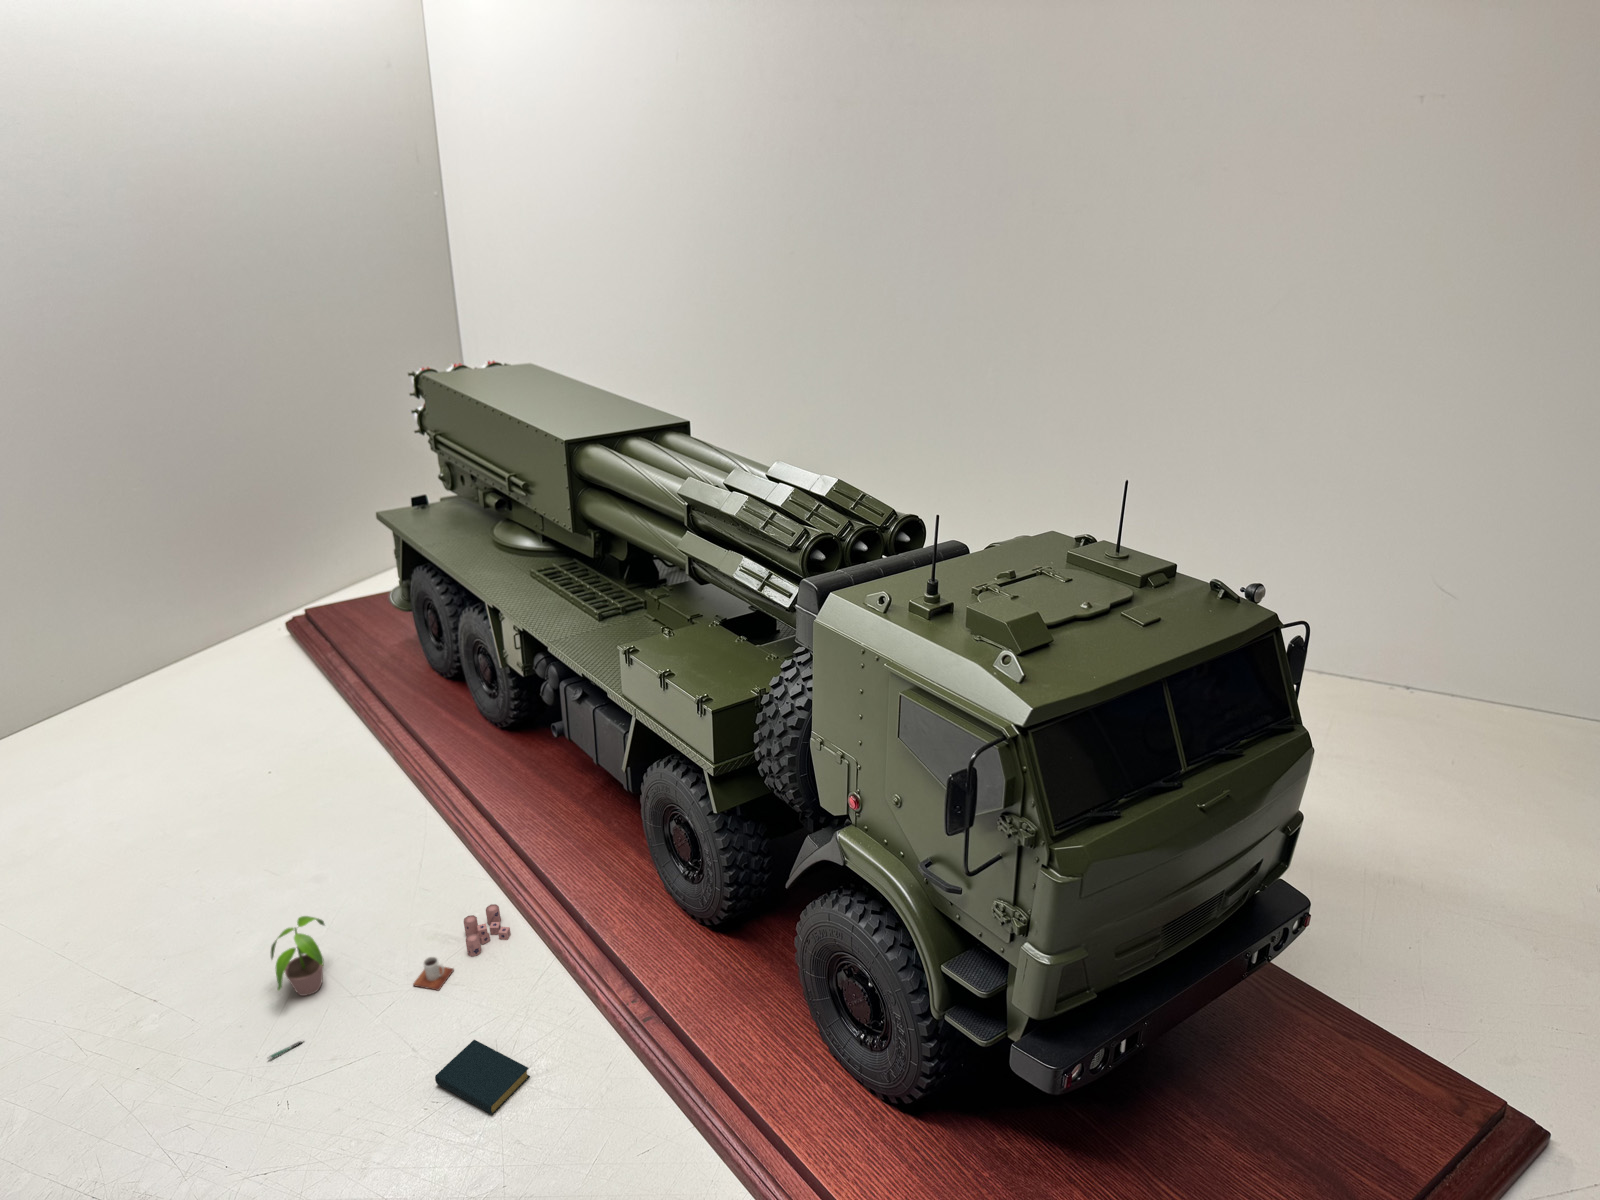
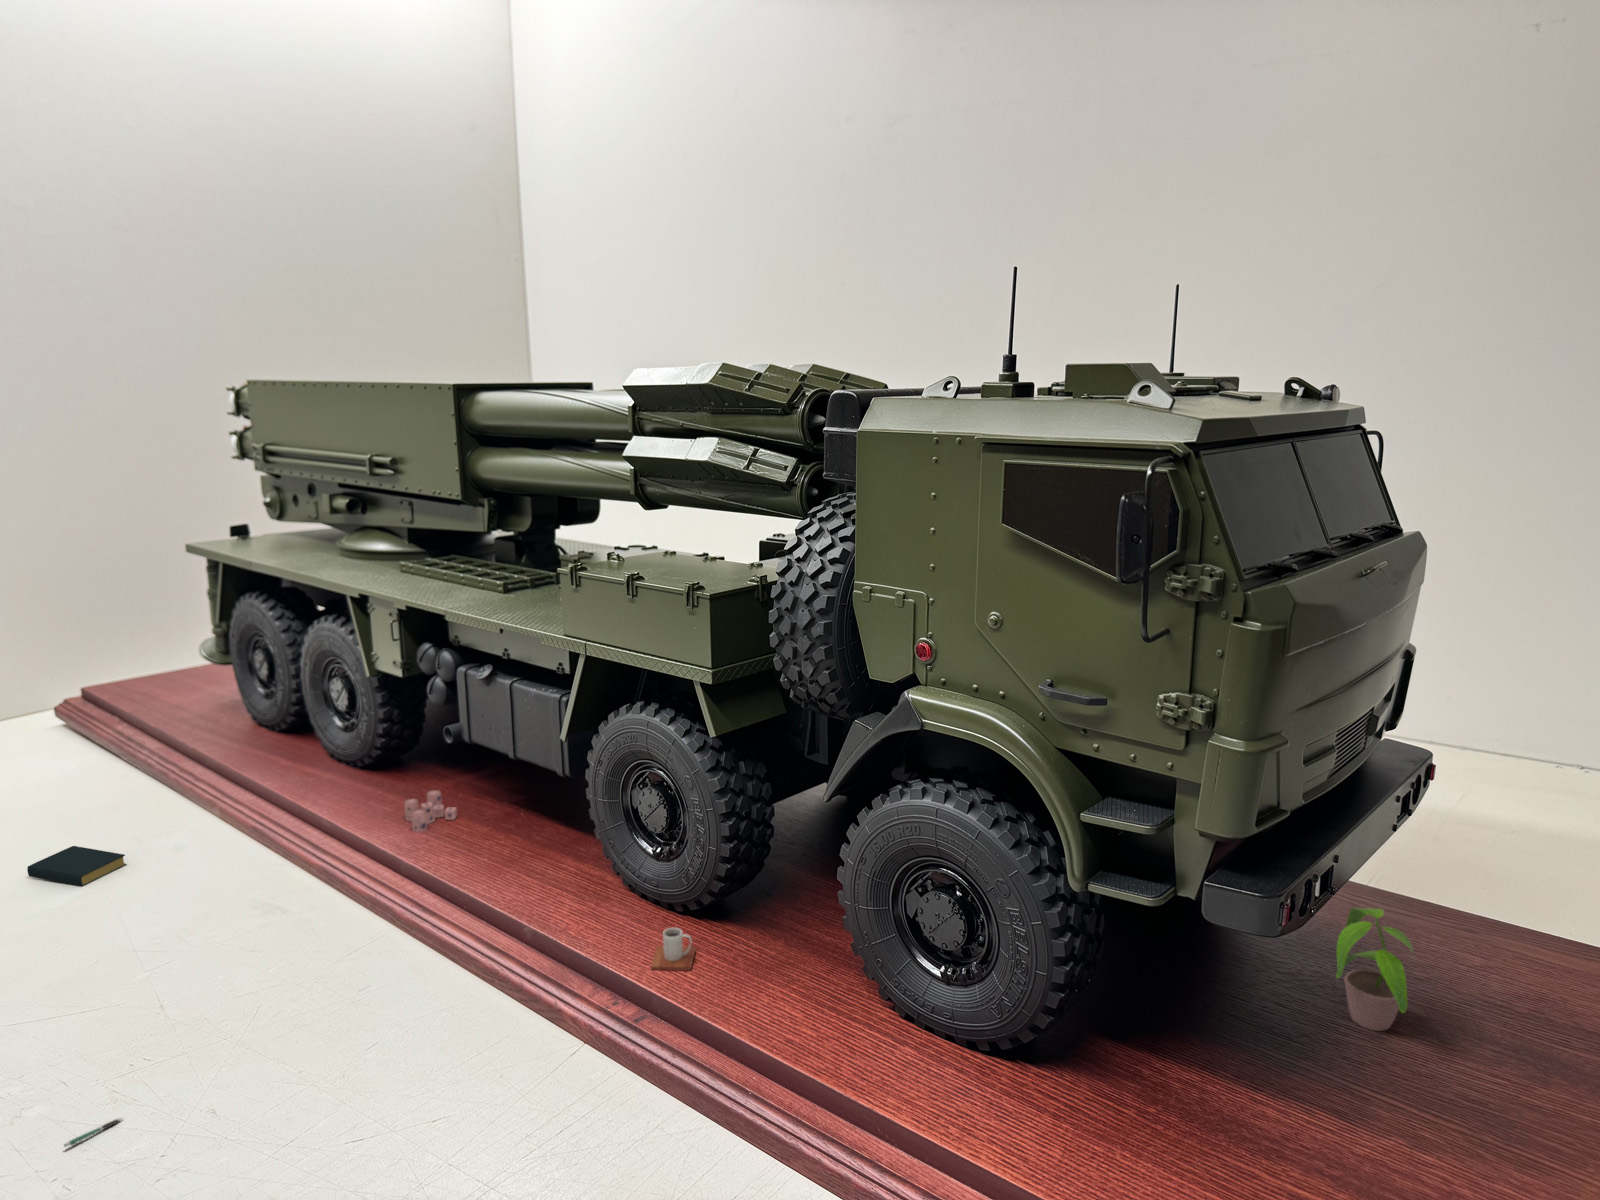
candle: present [464,904,511,957] -> present [404,790,457,832]
potted plant: present [271,916,324,996] -> present [1336,908,1414,1031]
mug: present [413,957,454,990] -> present [651,928,696,971]
hardback book: present [435,1040,530,1115] -> present [27,846,127,886]

